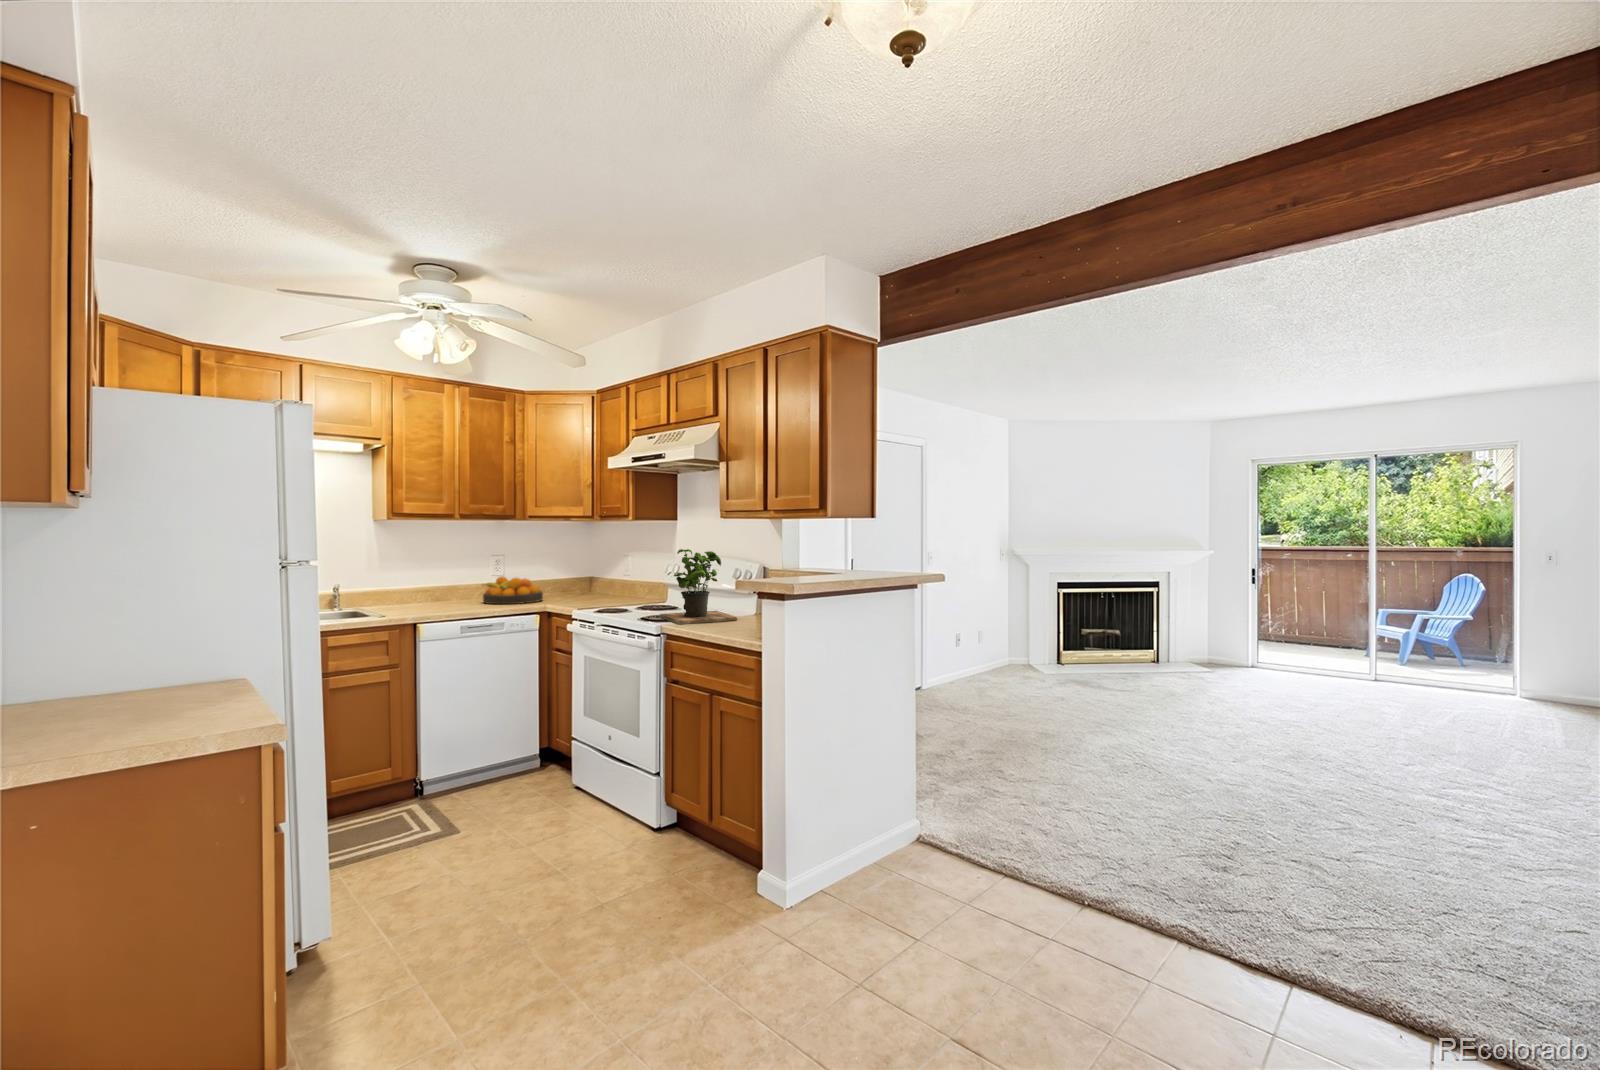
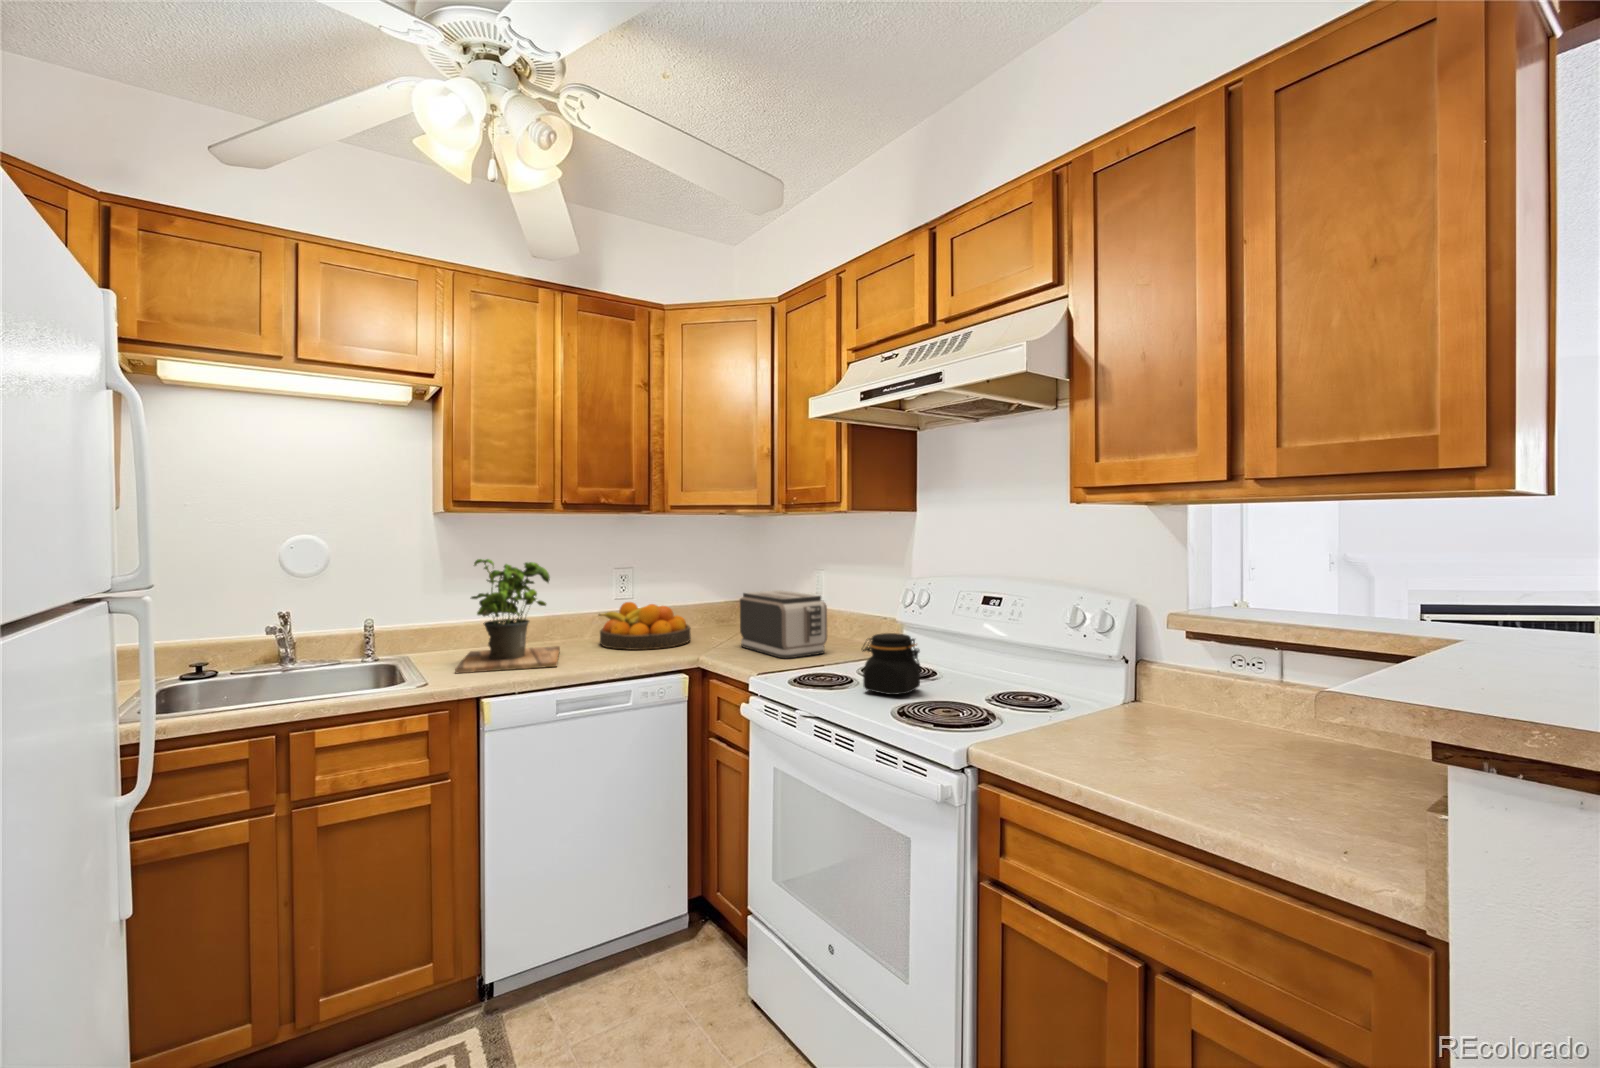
potted plant: present [660,549,737,625] -> present [455,559,560,674]
toaster: none [573,568,625,605] -> present [740,590,827,658]
jar: none [630,584,660,614] -> present [862,633,922,695]

